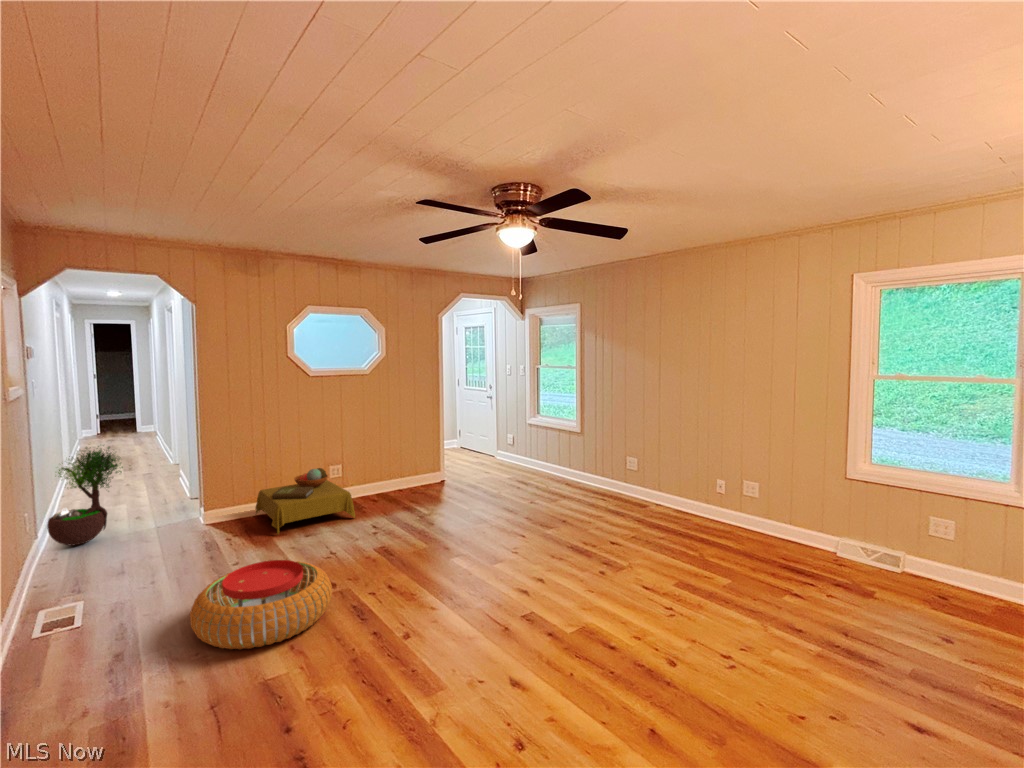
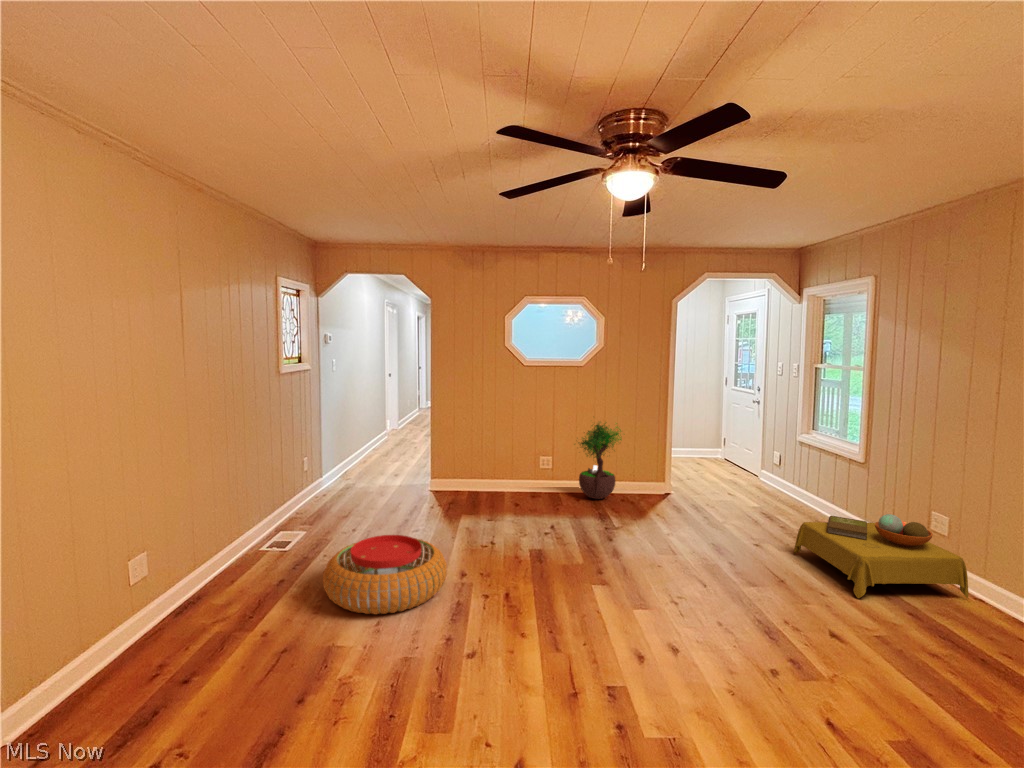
potted tree: present [47,446,123,546] -> present [579,423,621,499]
side table: present [255,468,355,535] -> present [794,514,968,598]

